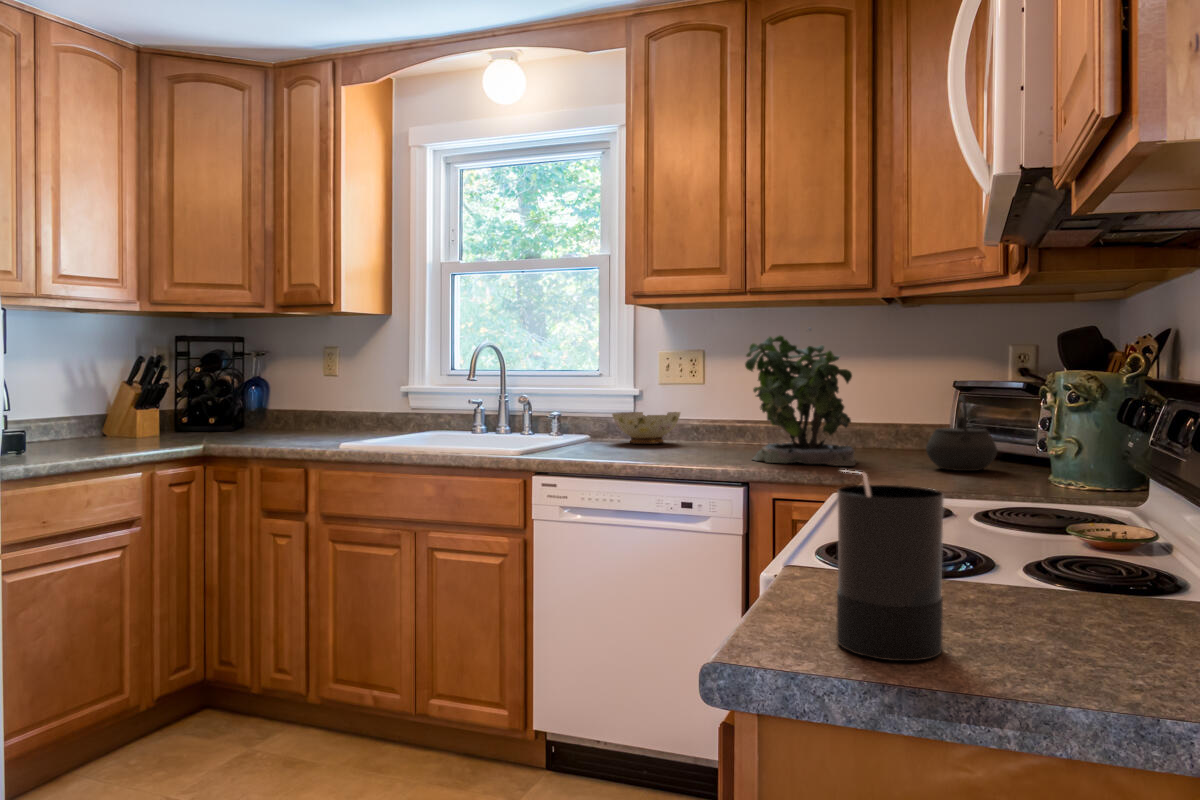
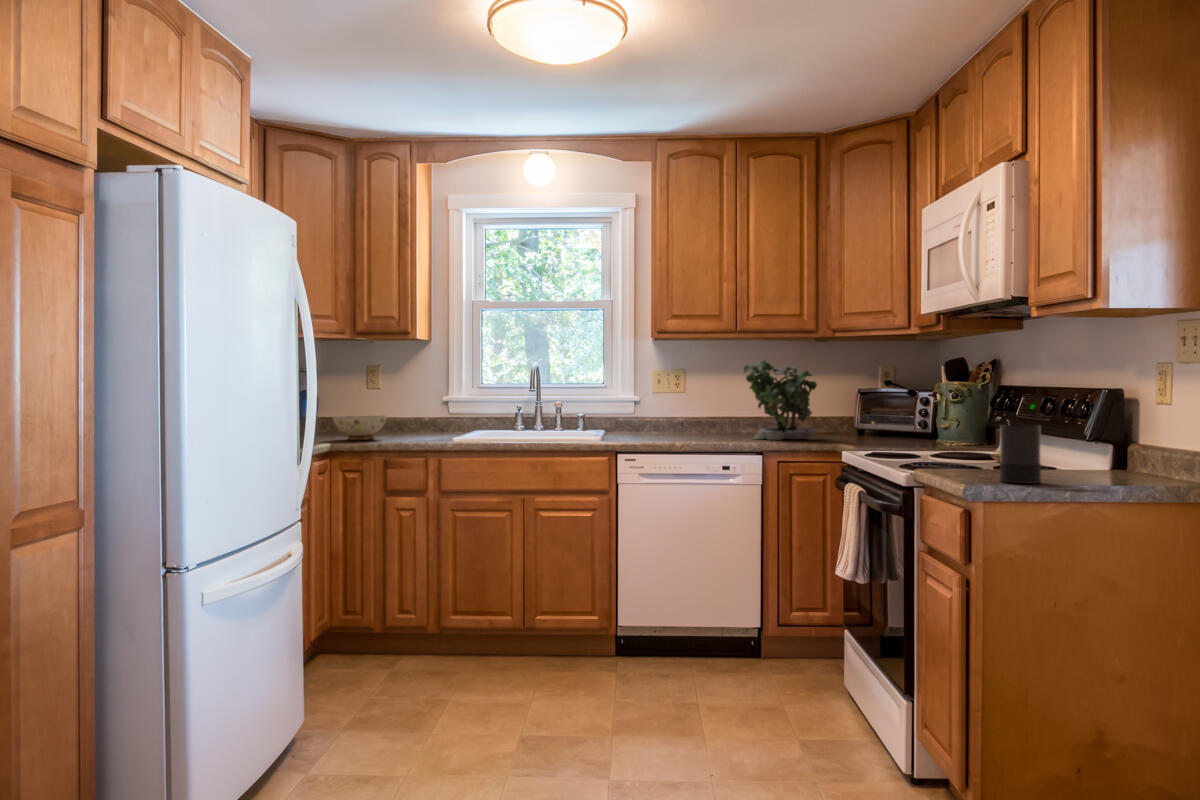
kettle: present [926,395,997,471] -> none [859,396,899,440]
ceramic bowl: present [612,412,680,444] -> present [333,416,387,440]

